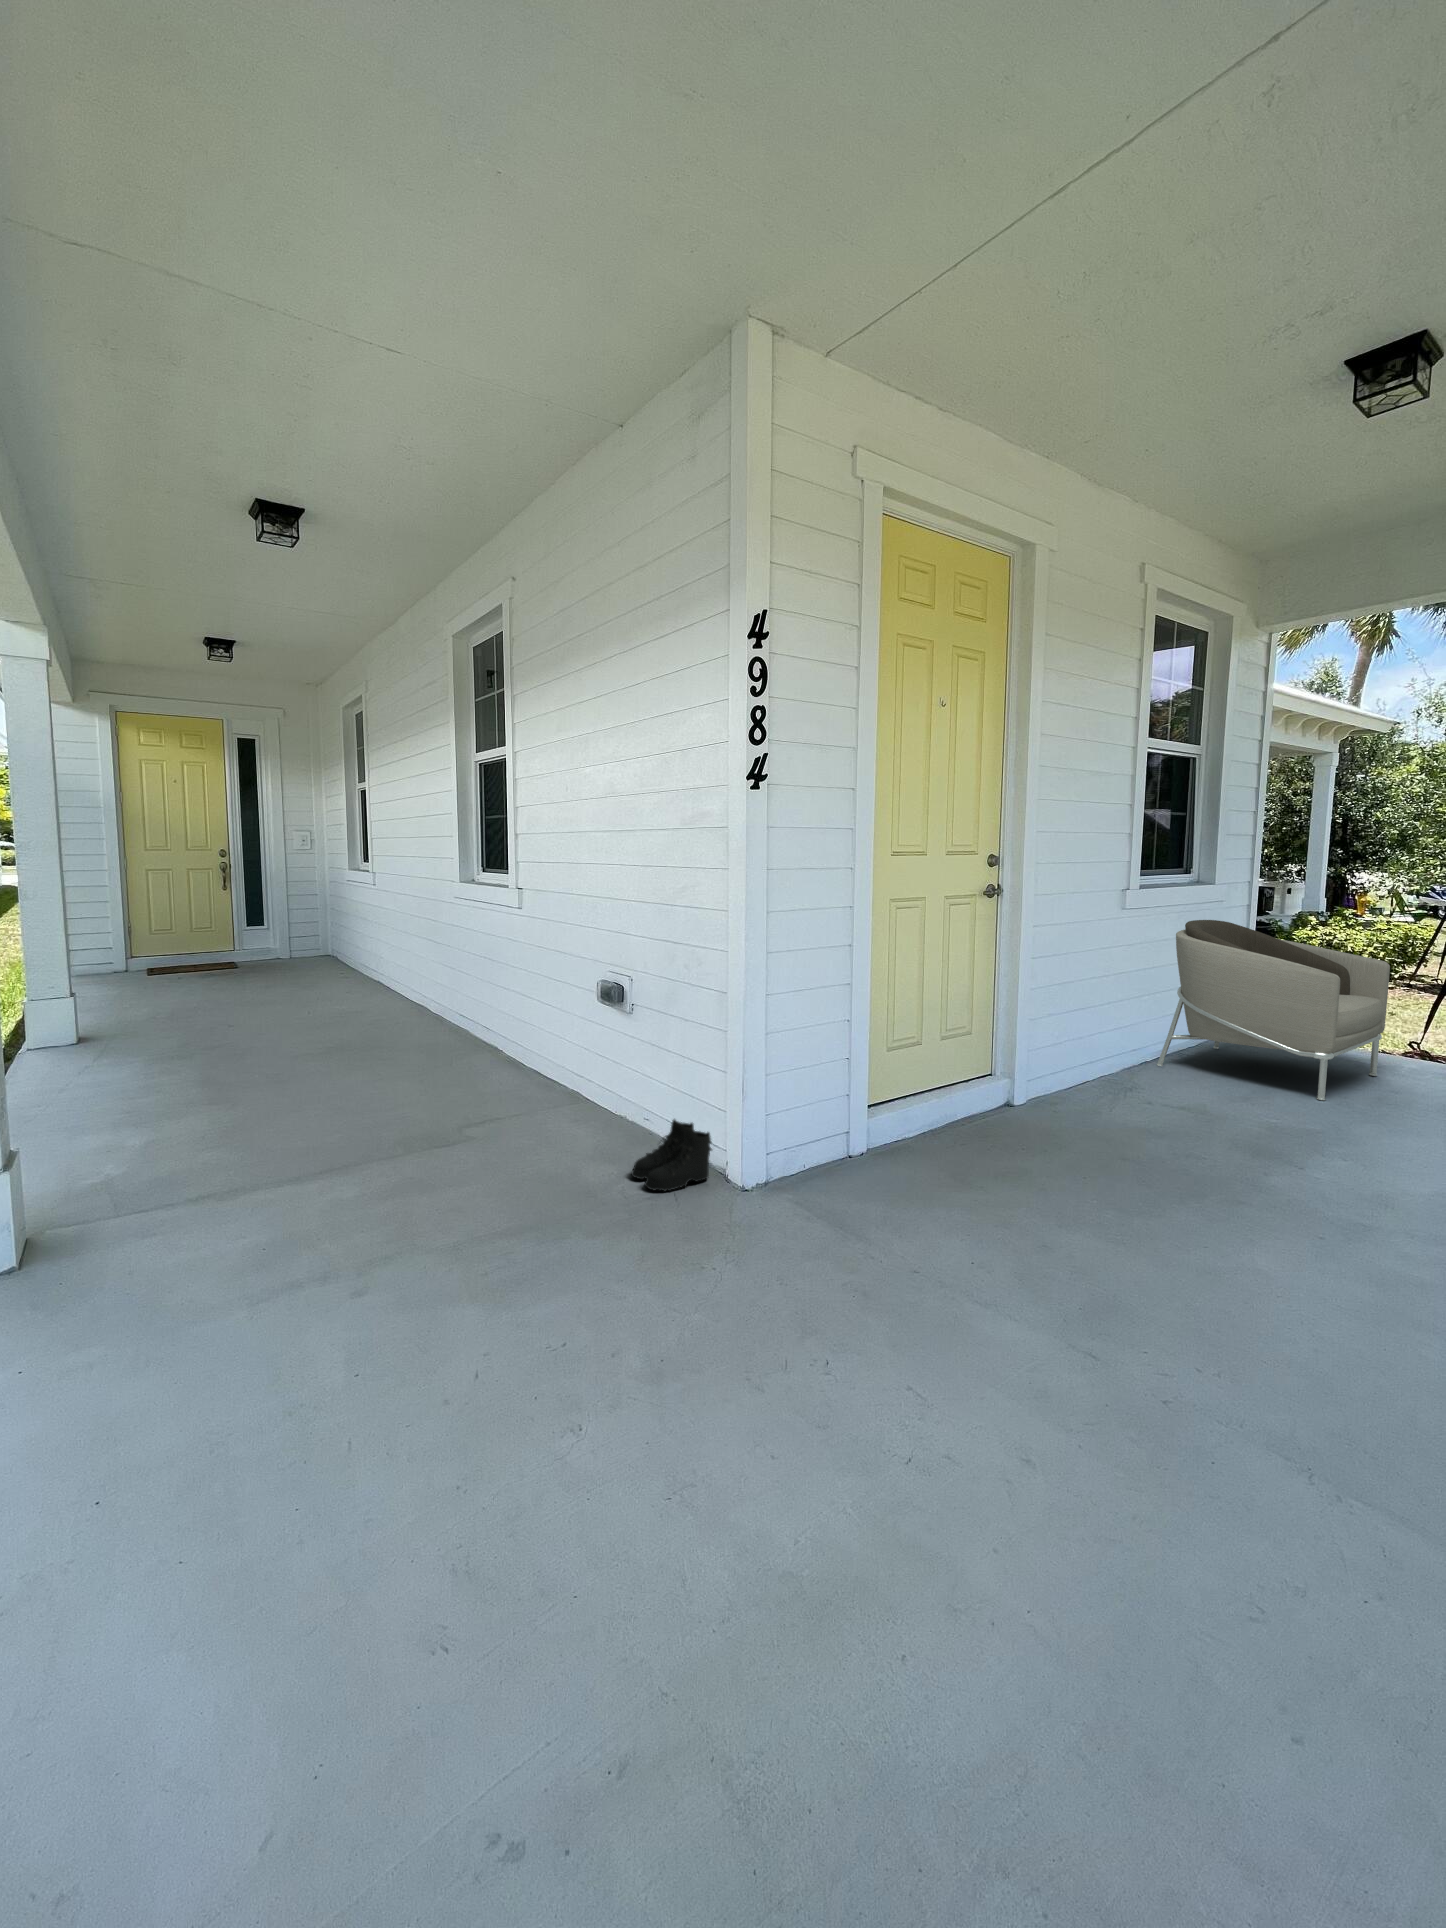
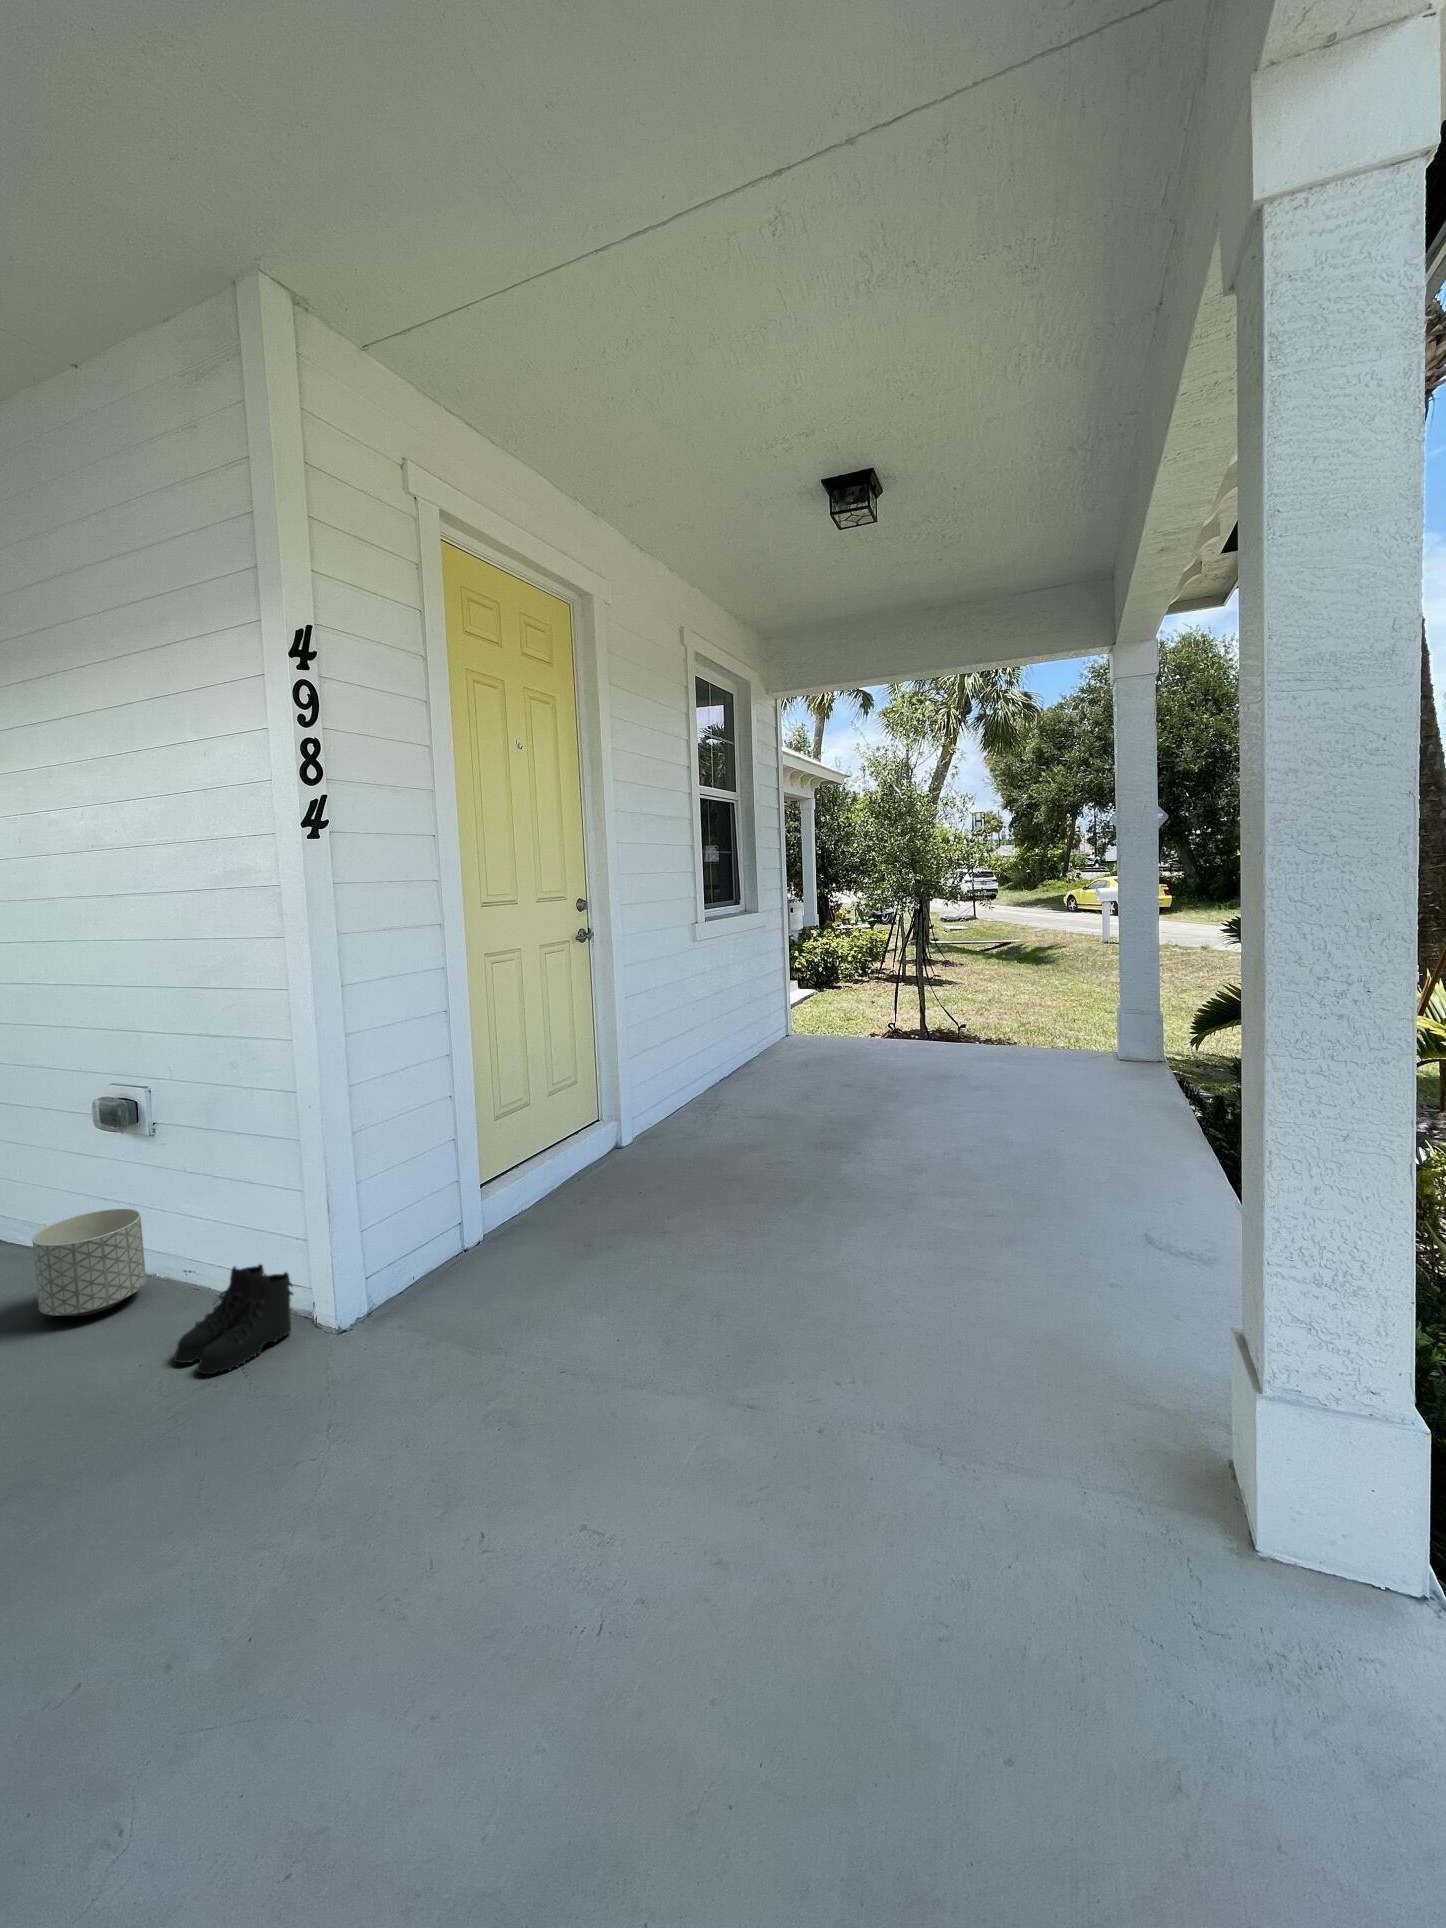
armchair: present [1157,920,1390,1100] -> none [731,944,886,1089]
planter: none [555,1063,619,1133] -> present [32,1209,146,1316]

